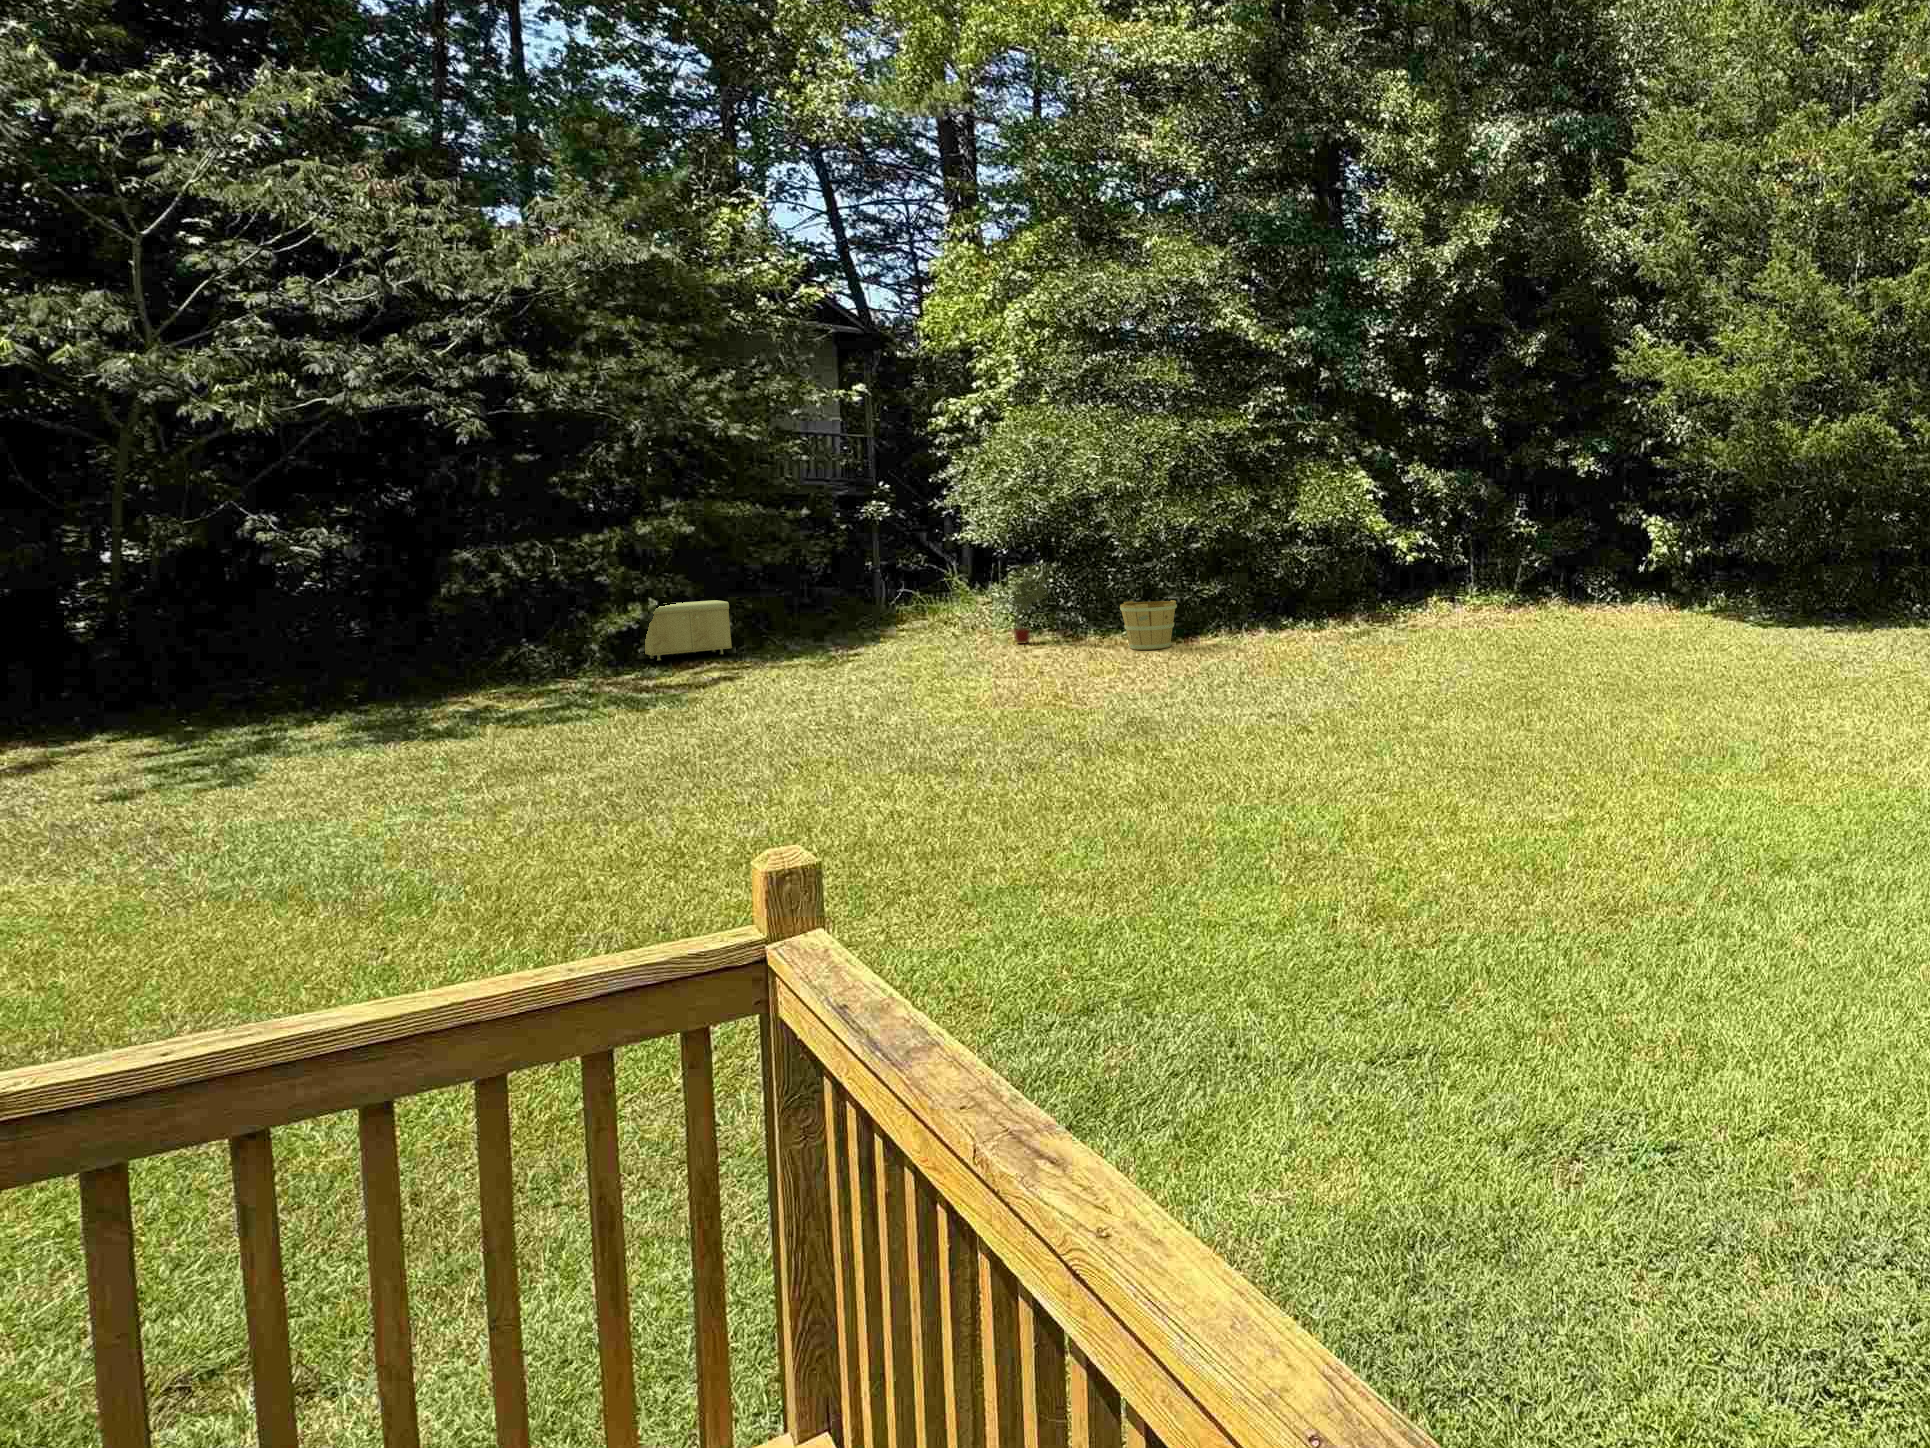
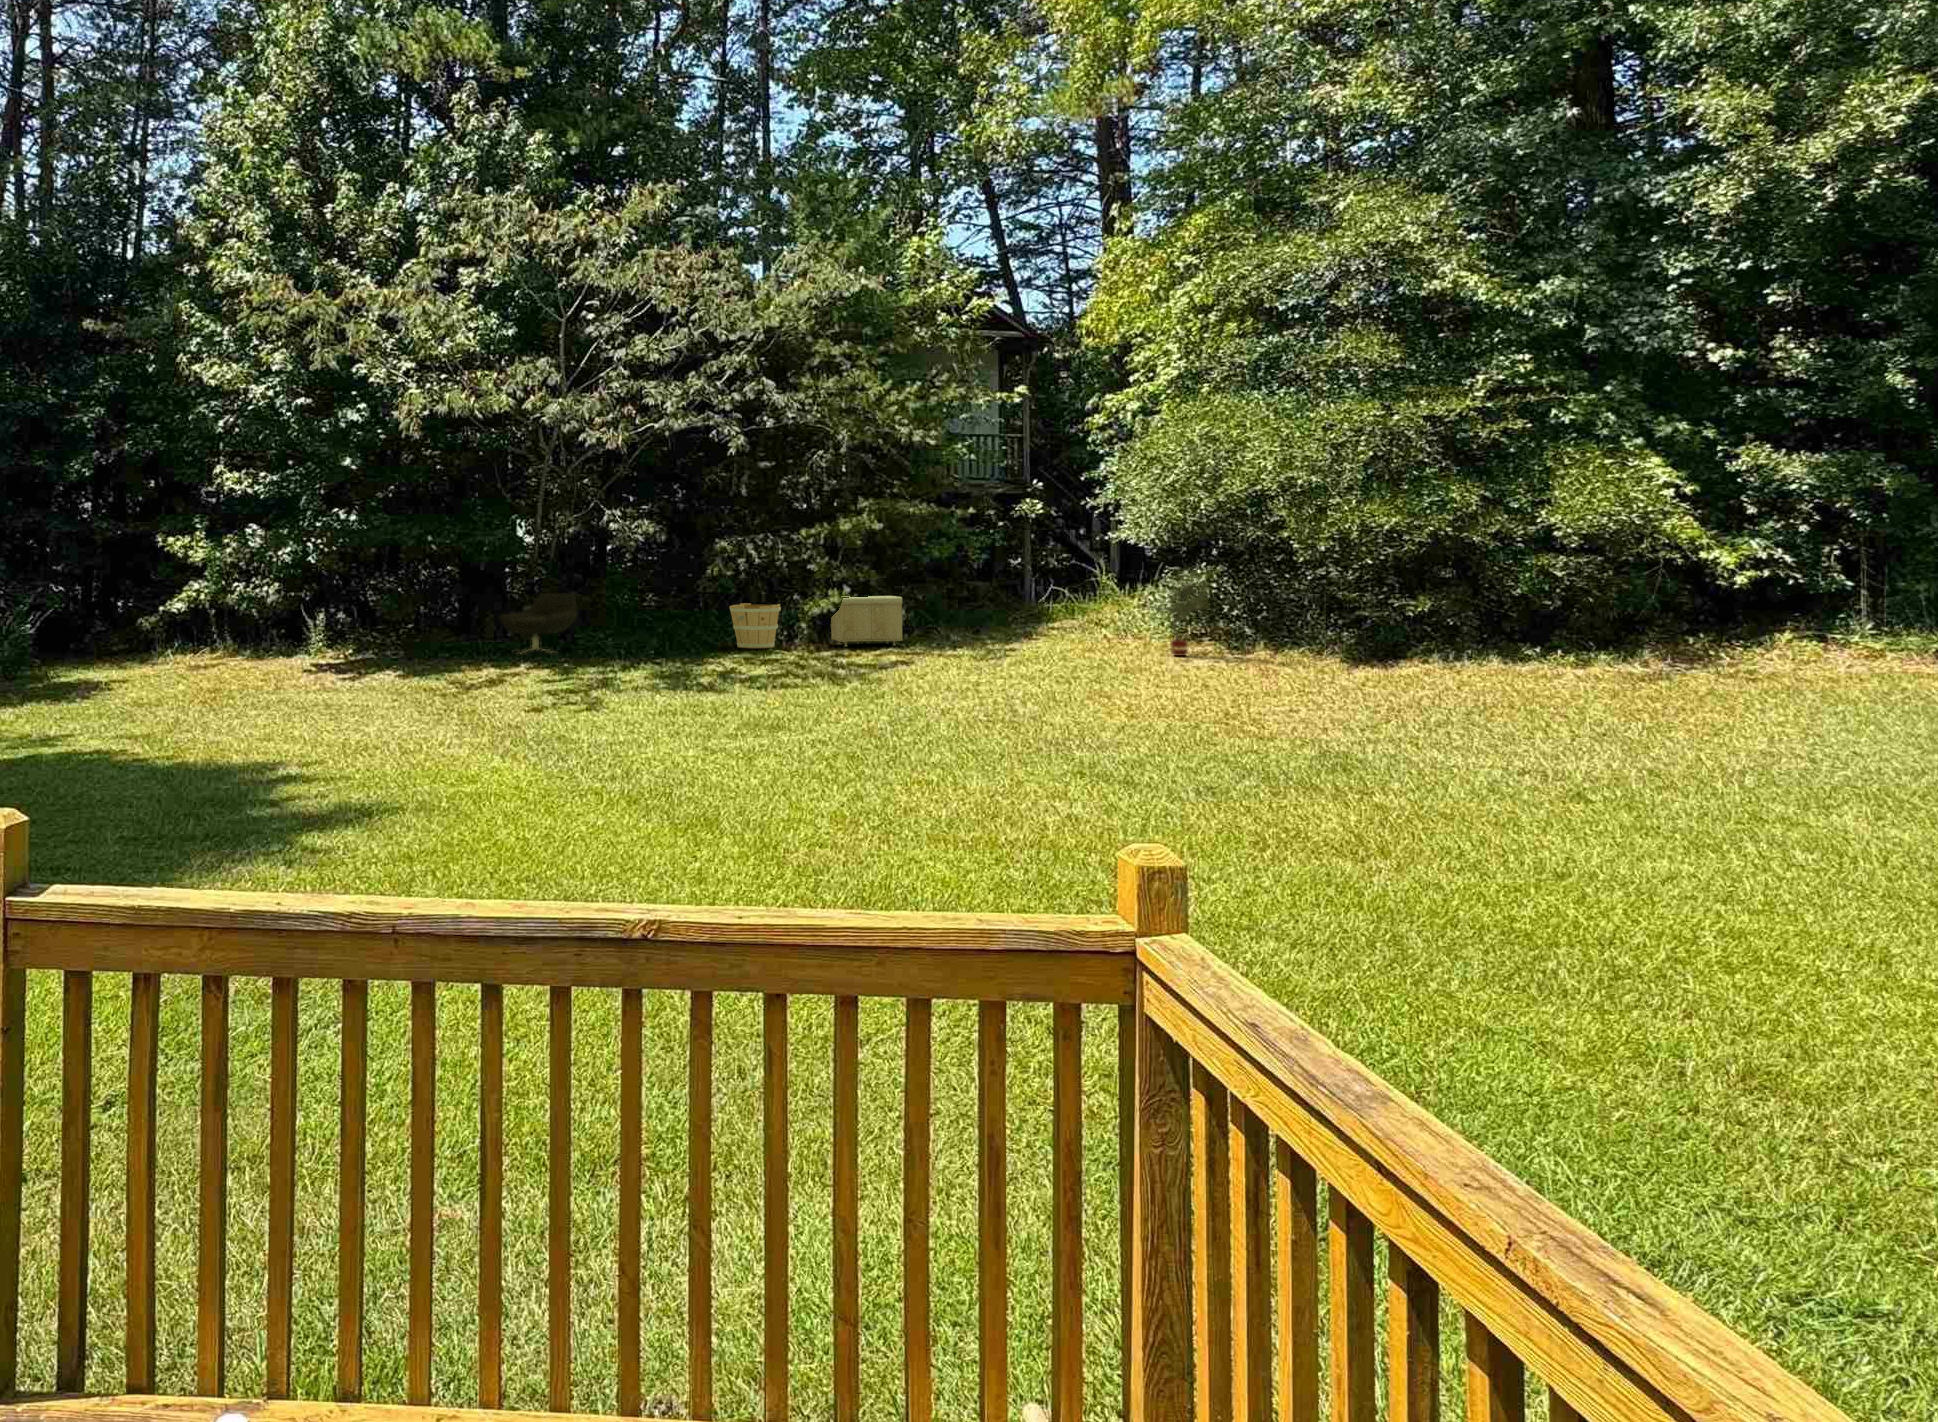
wooden bucket: present [1120,600,1177,650] -> present [729,603,781,648]
lounge chair: none [52,623,219,716] -> present [500,593,577,654]

